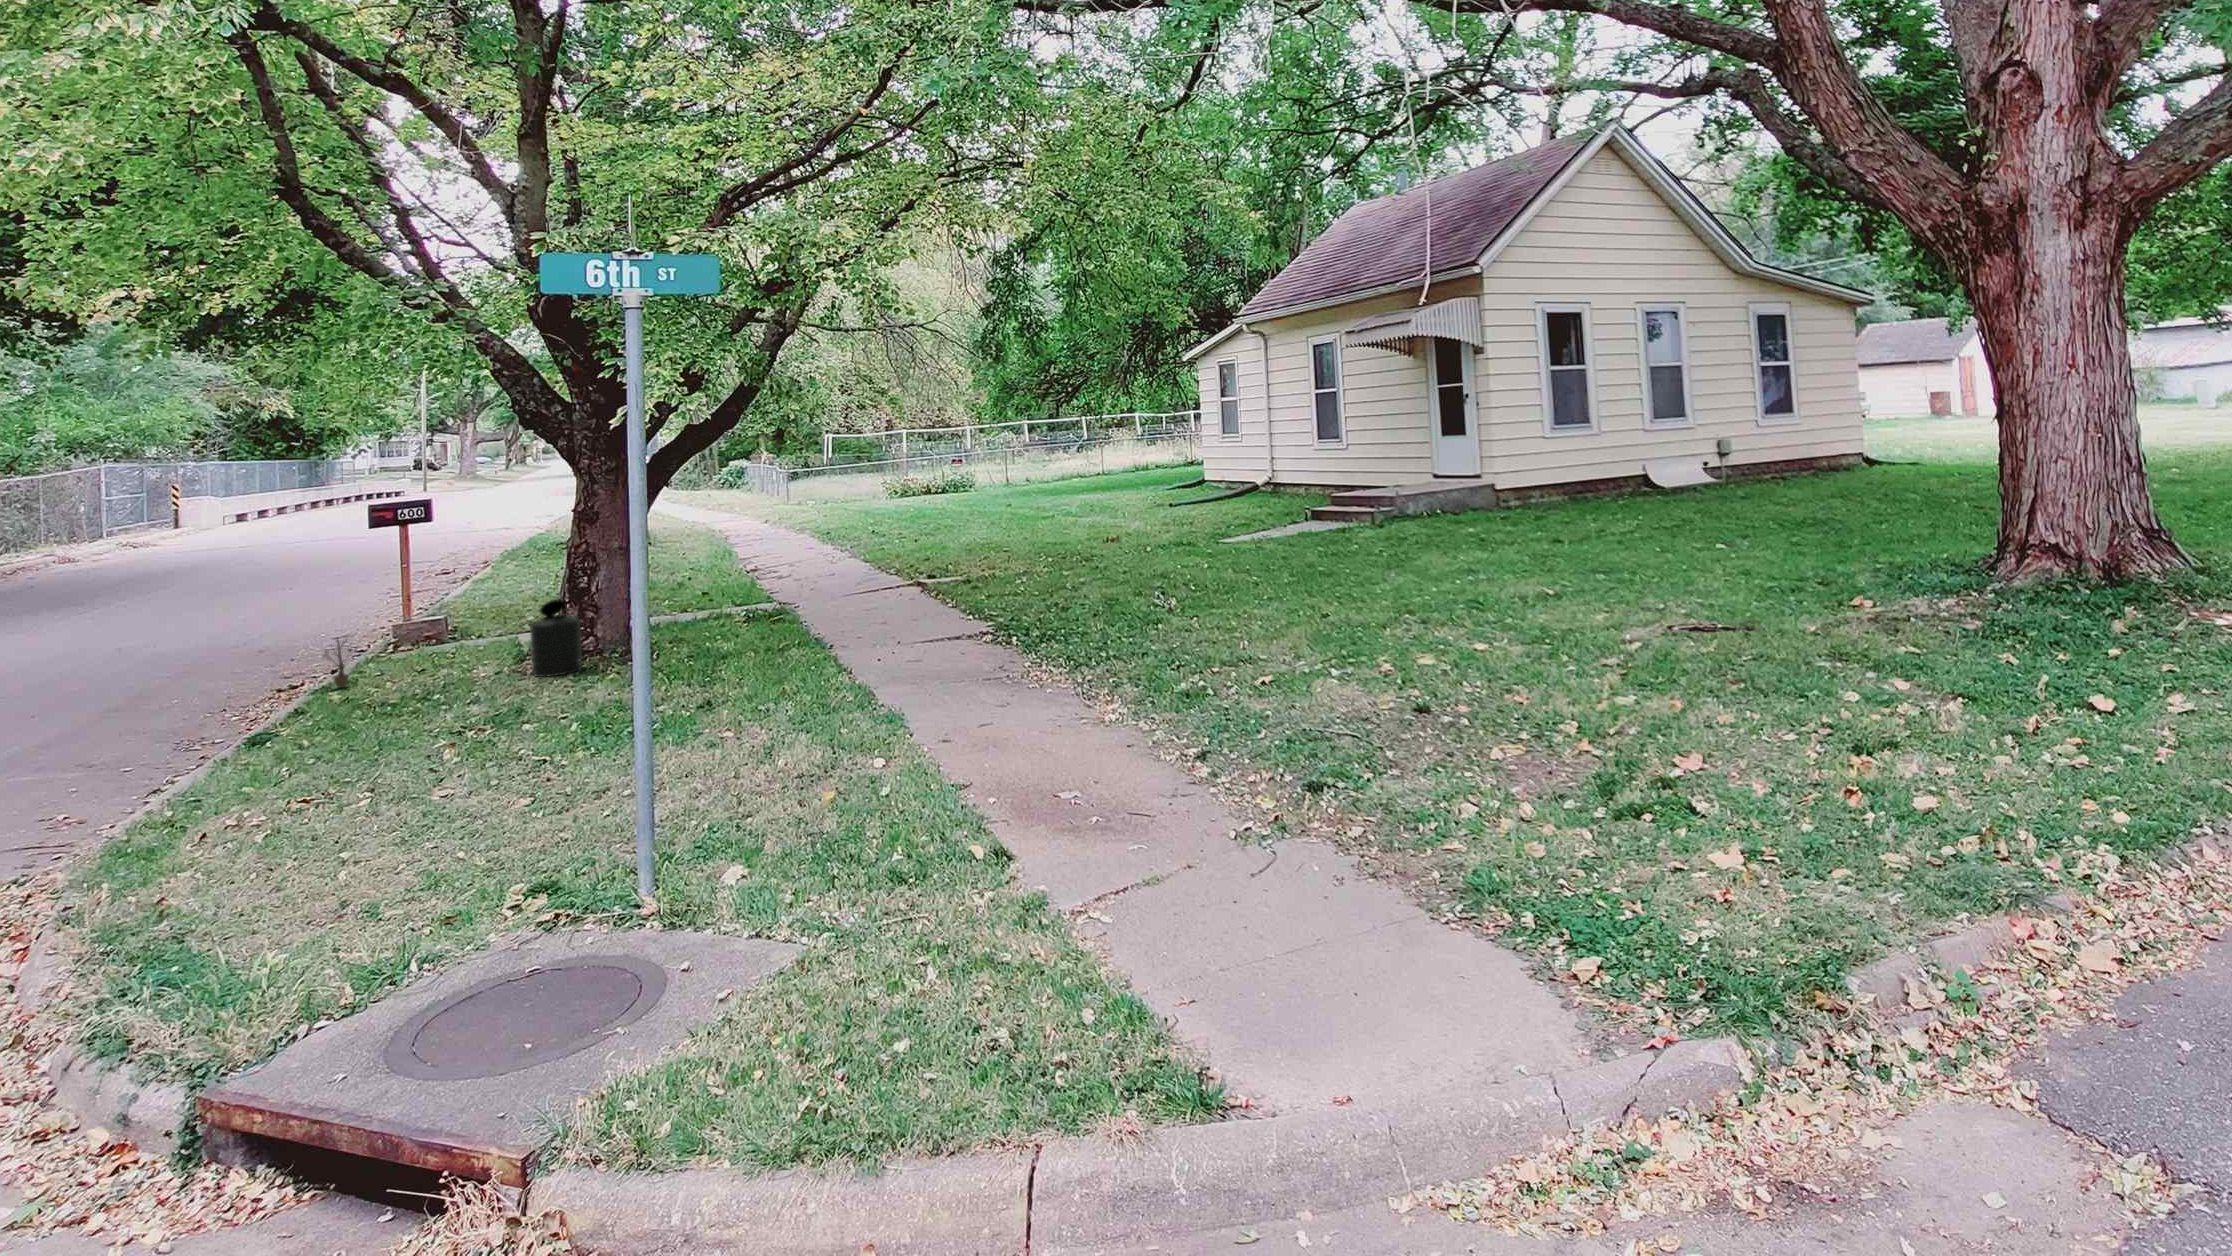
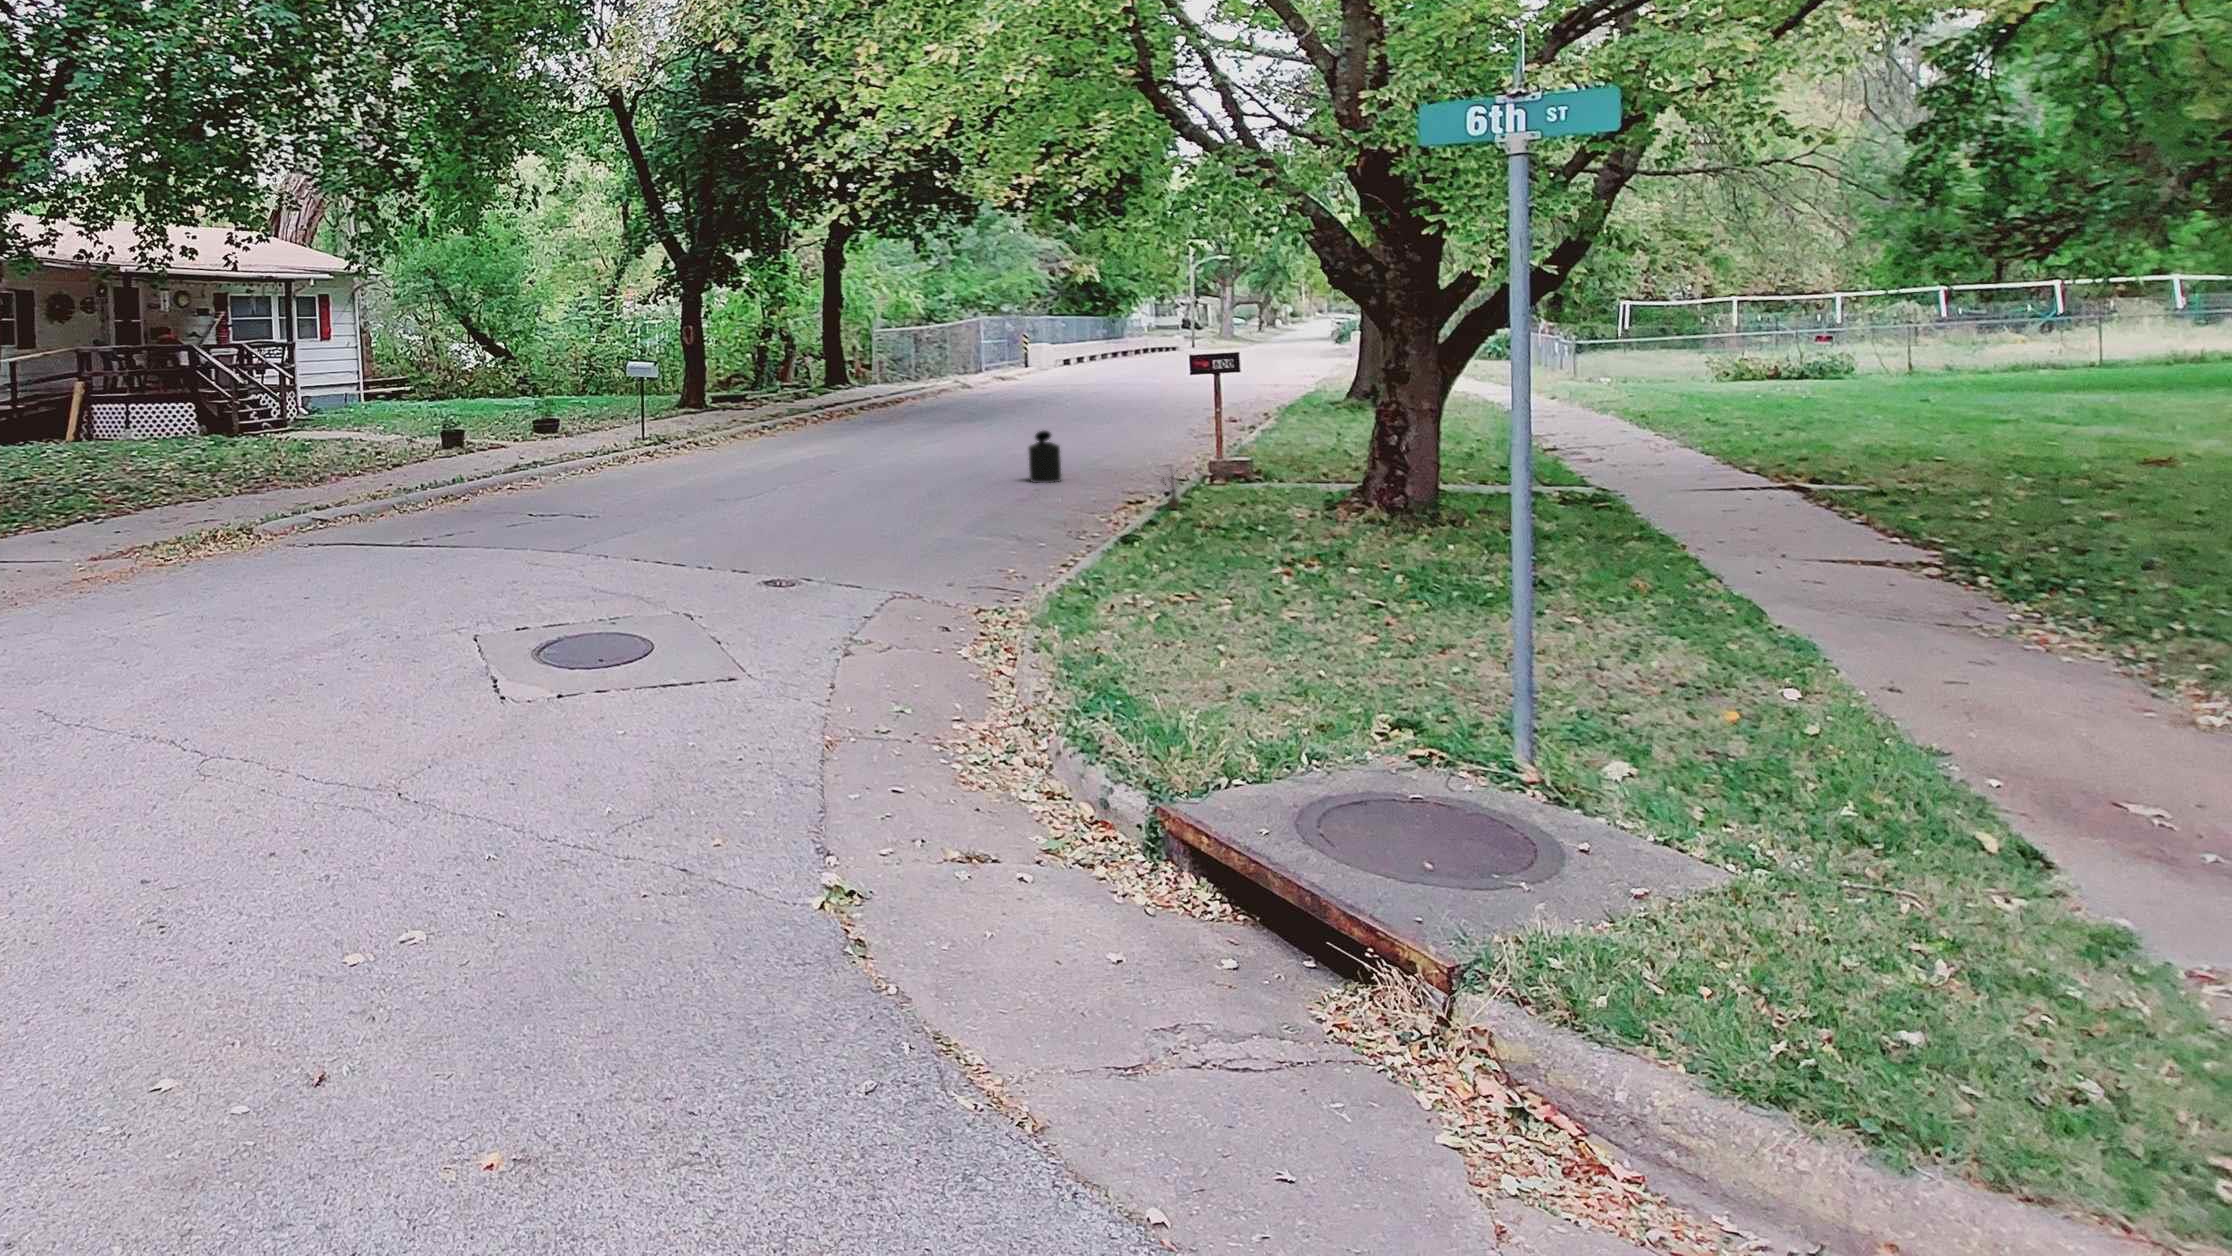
trash can: present [530,599,582,677] -> present [1029,431,1061,483]

